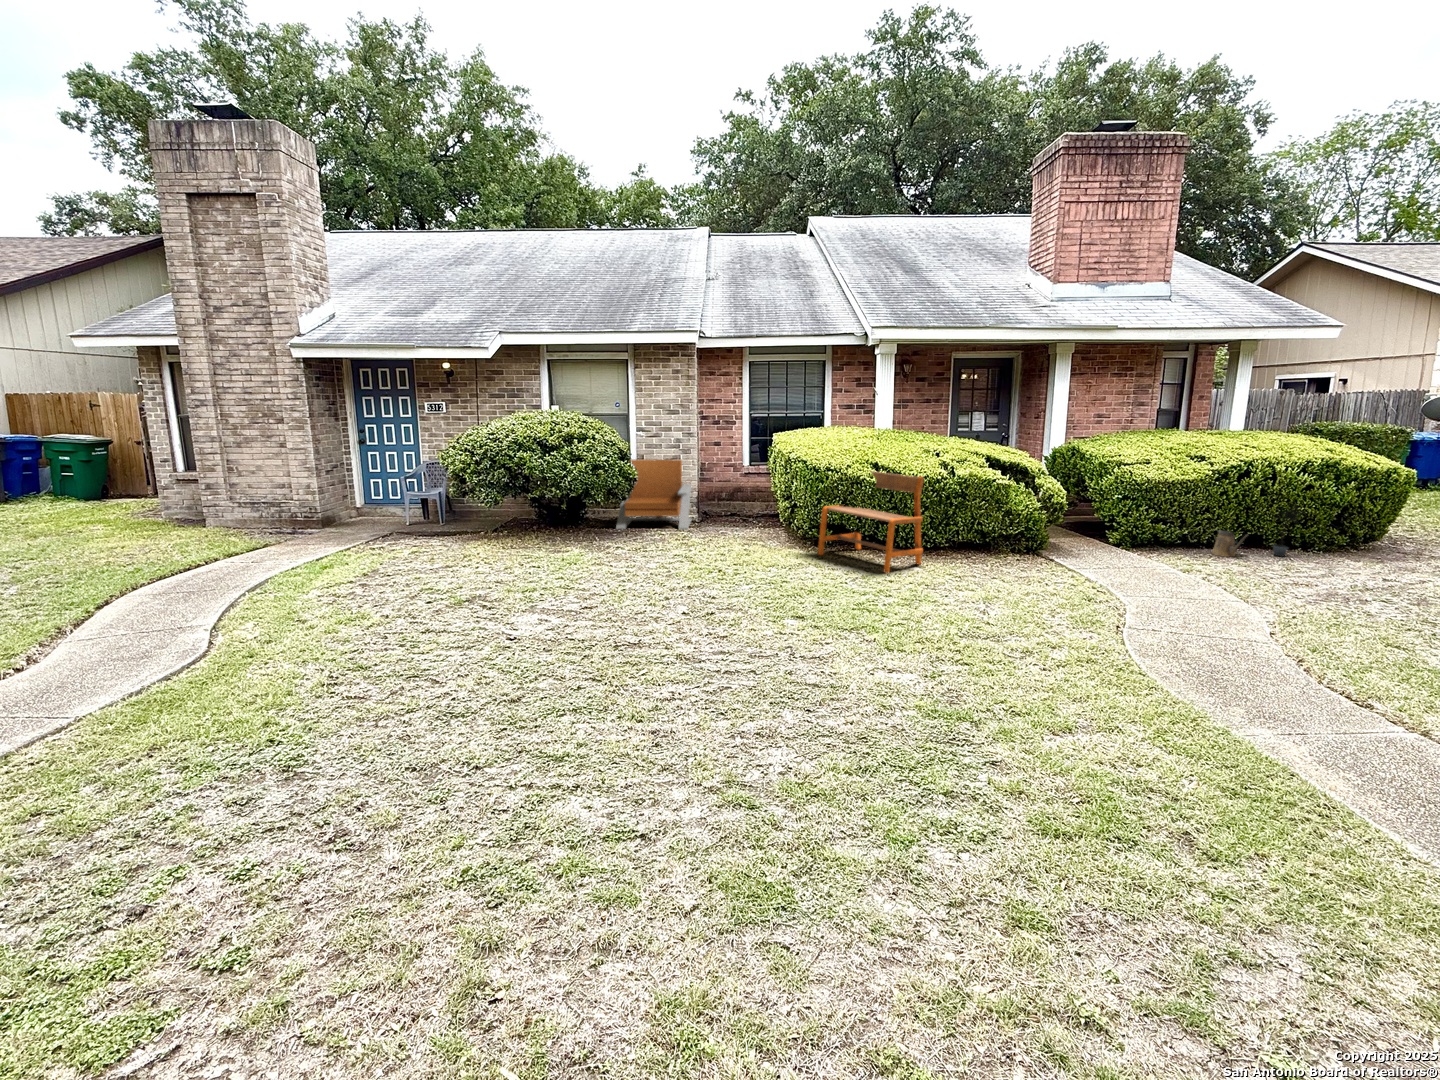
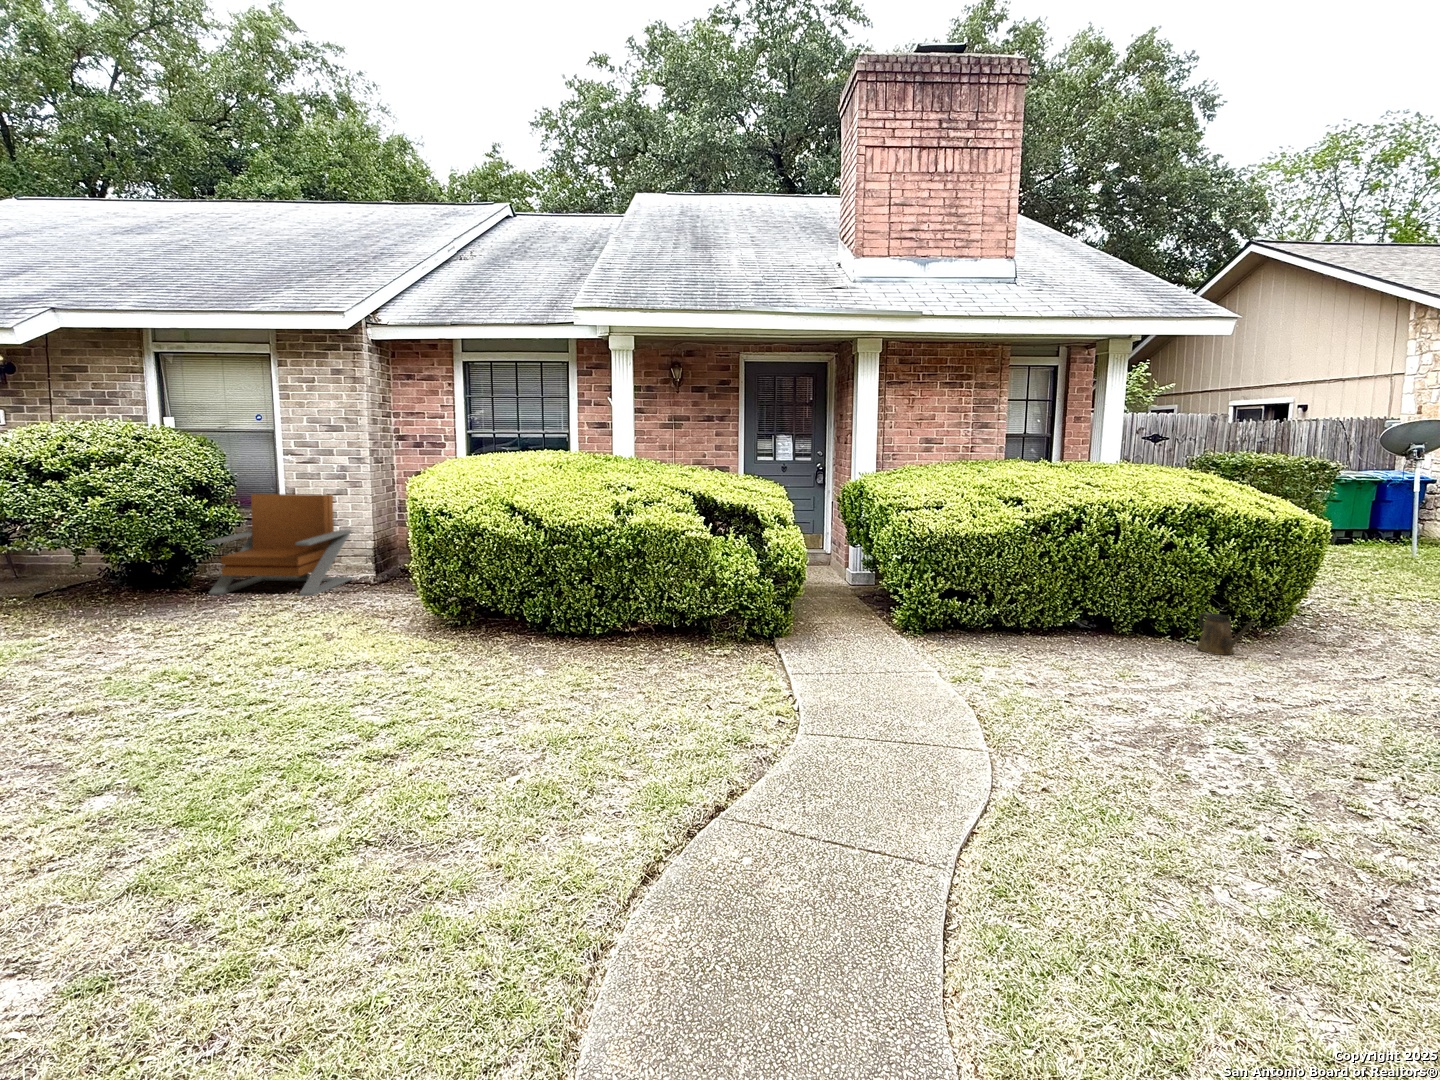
bench: present [818,471,924,573] -> none [421,509,554,679]
potted plant: present [1273,503,1303,557] -> none [1113,566,1157,650]
watering can: present [1212,531,1248,557] -> present [1197,613,1255,655]

